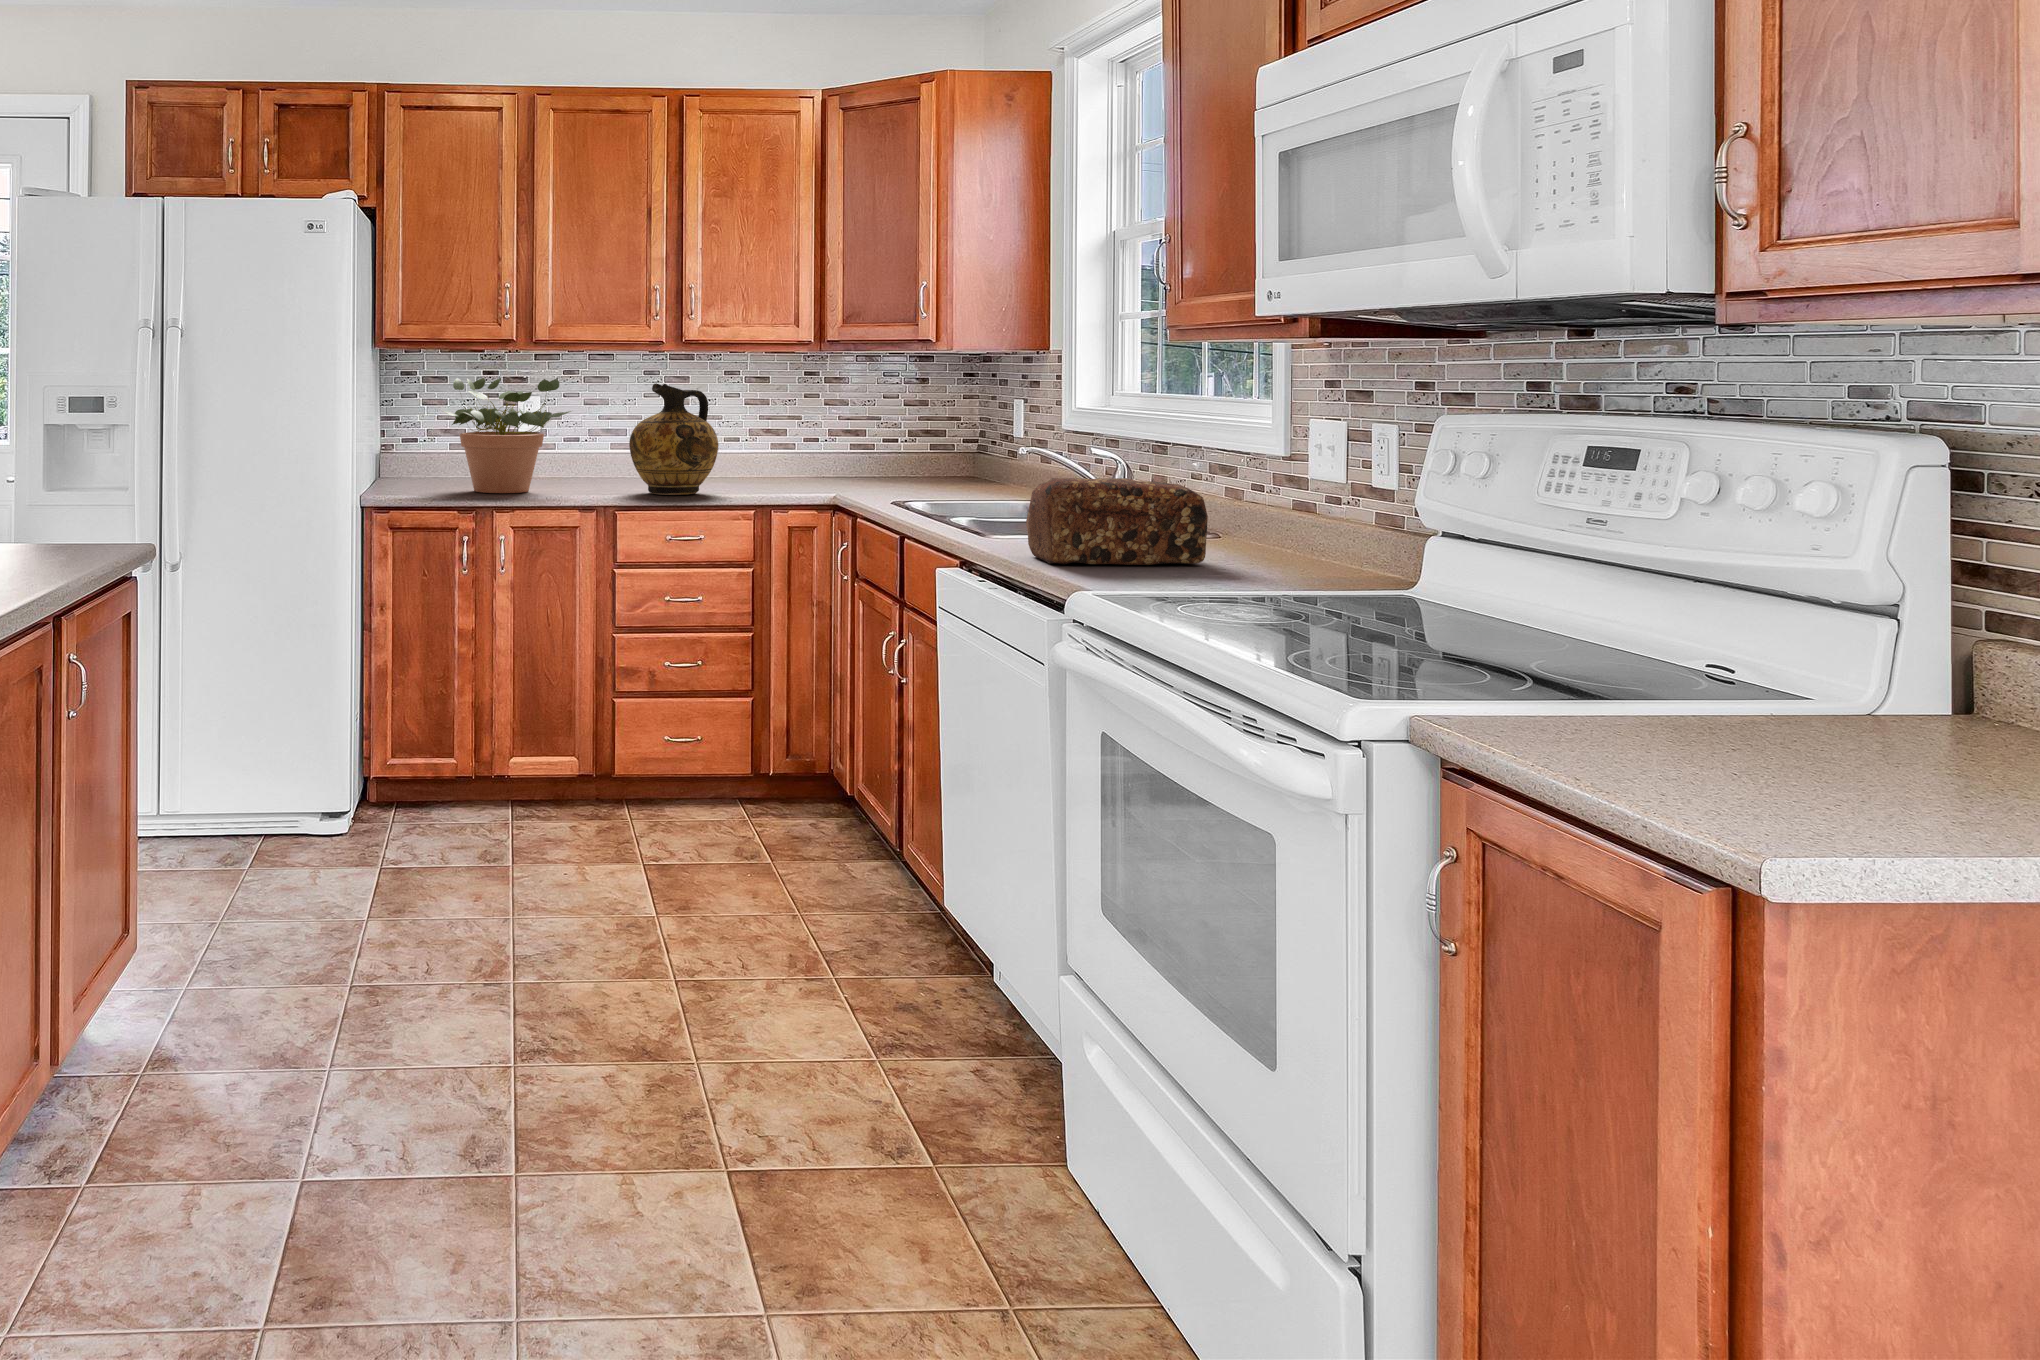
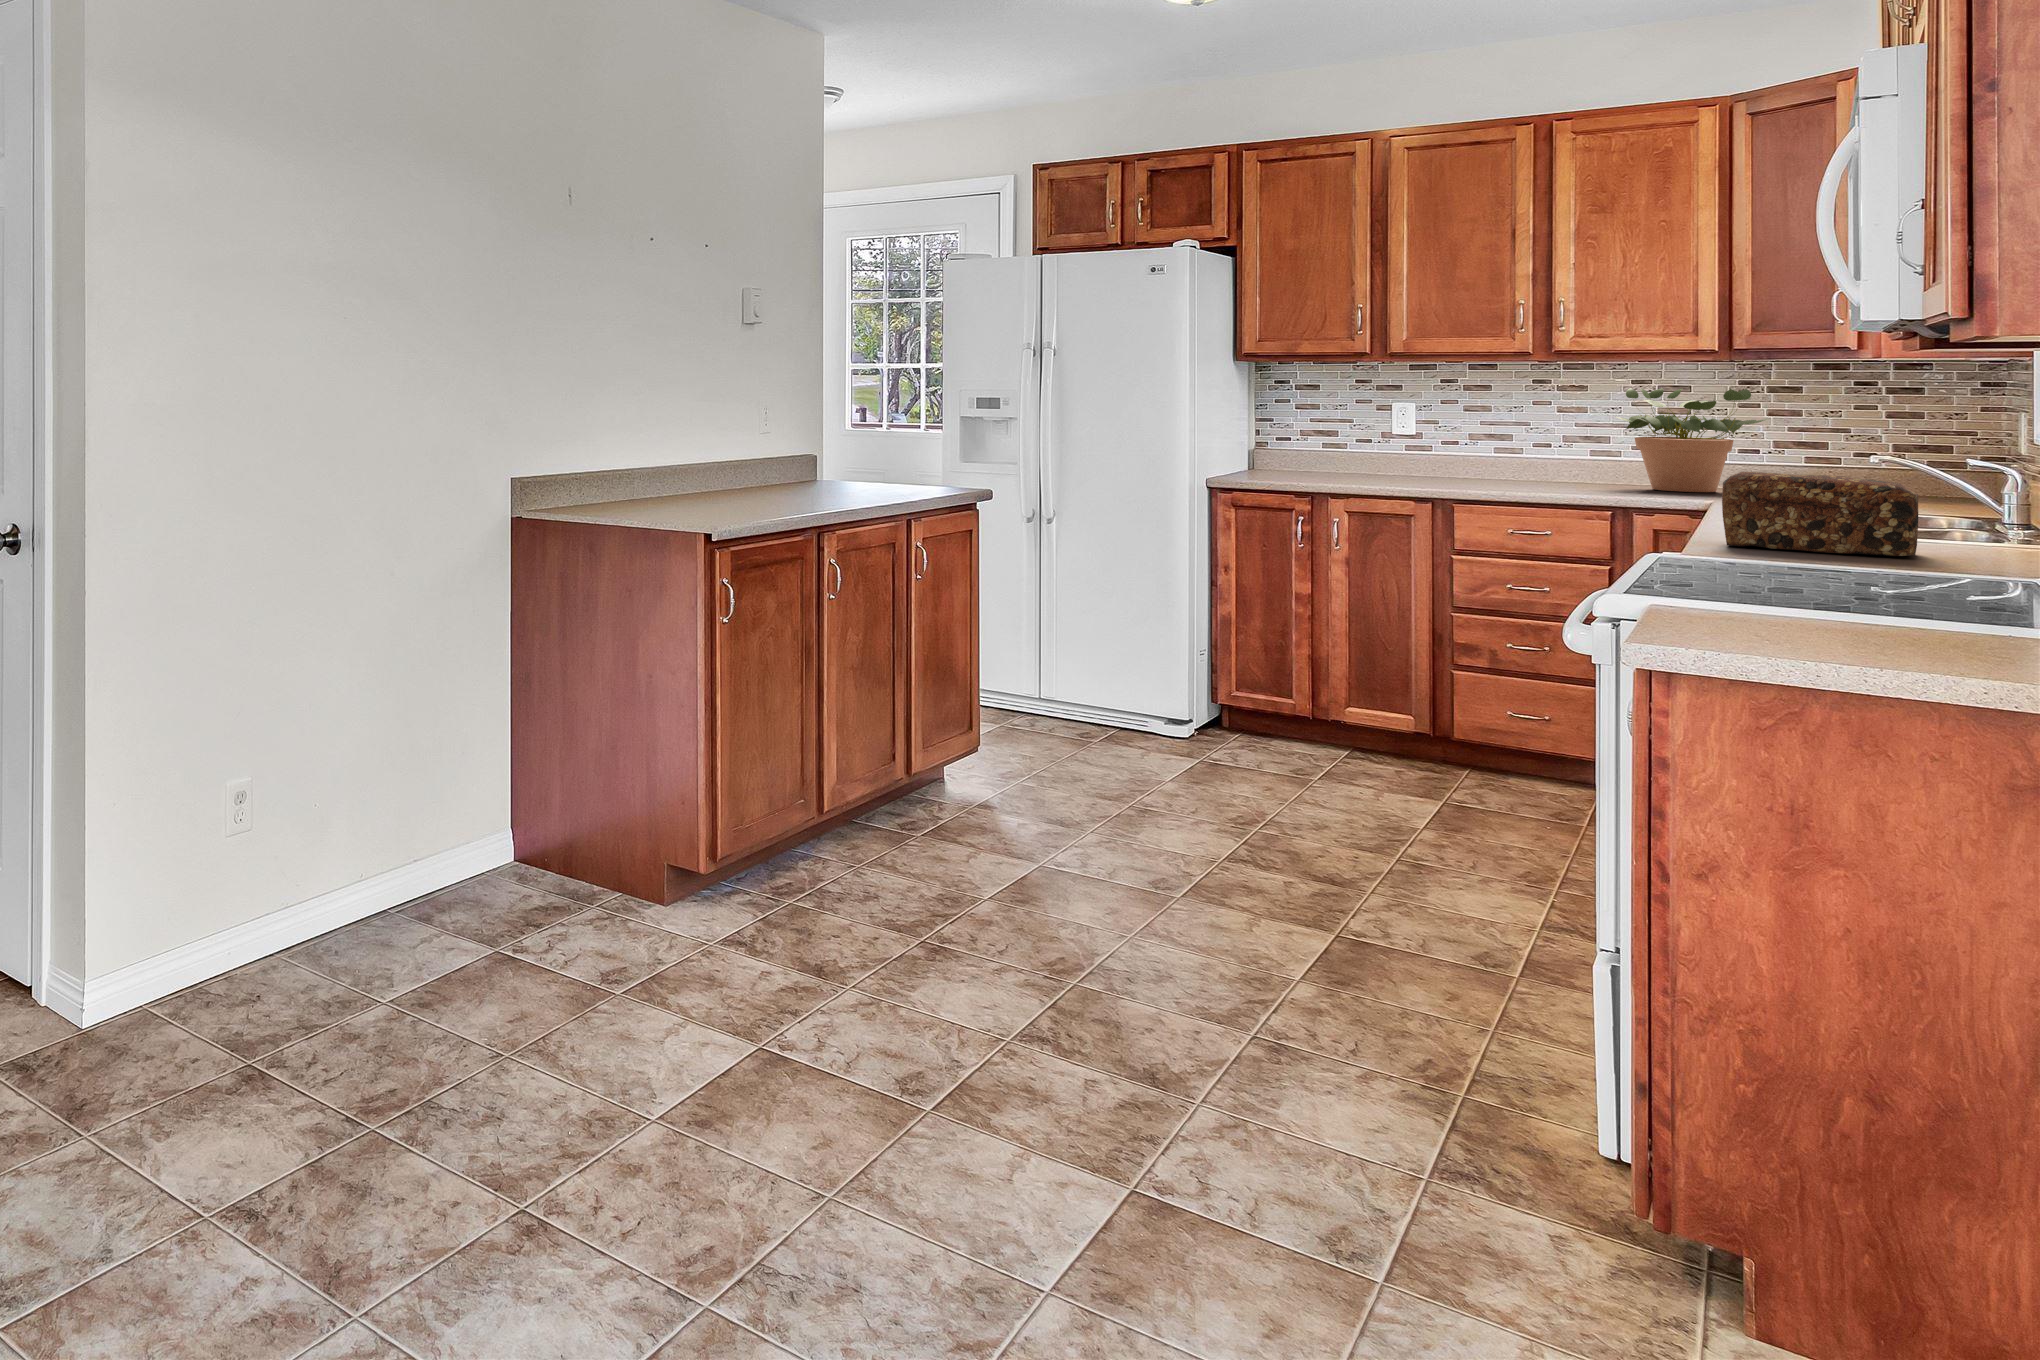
potted plant: present [443,378,571,493] -> present [1616,388,1767,492]
ceramic jug: present [629,383,718,495] -> none [1466,391,1566,493]

